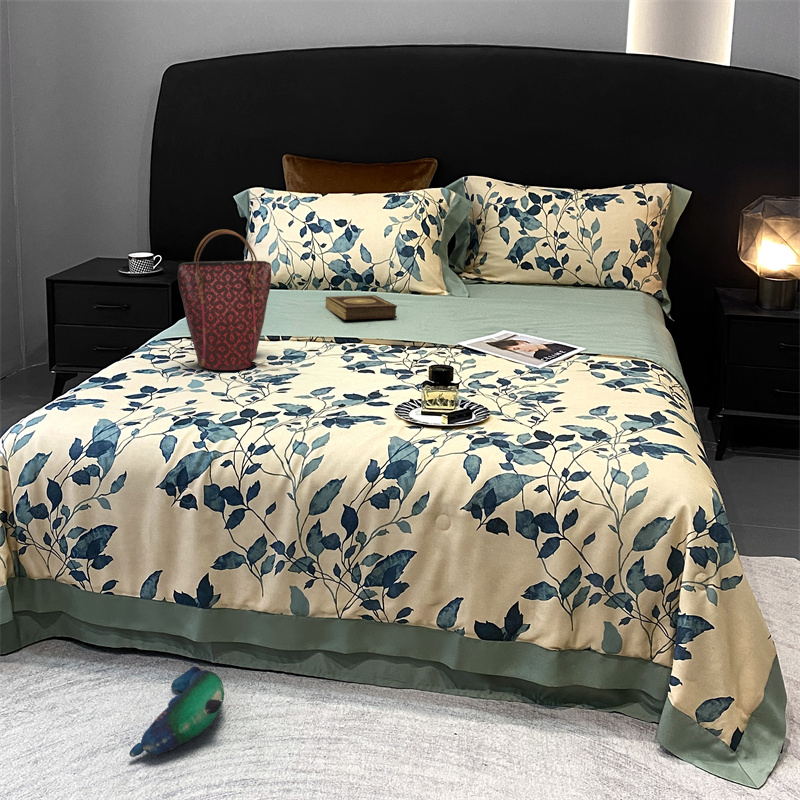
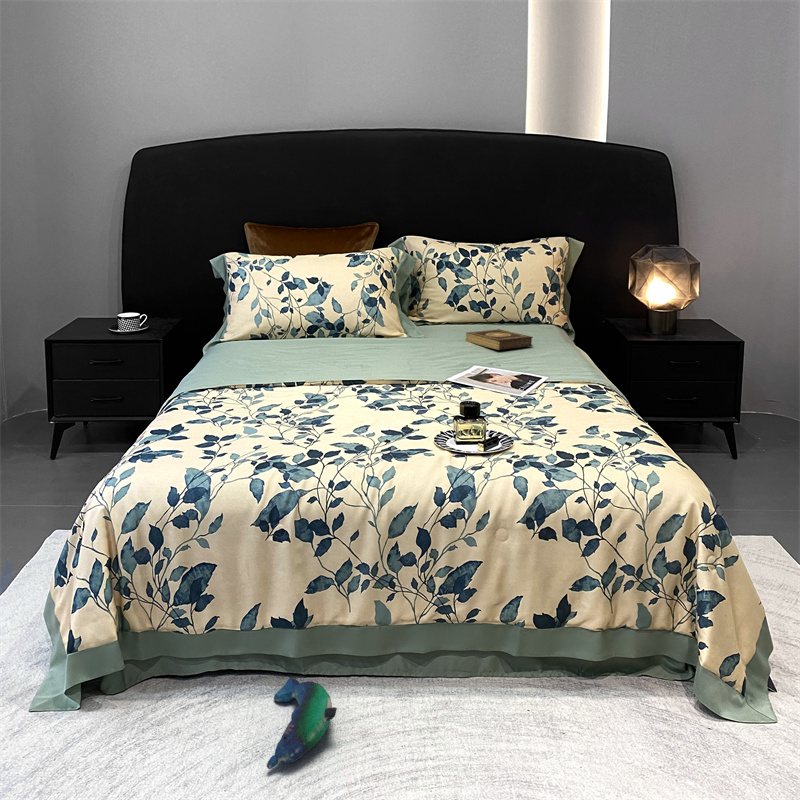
handbag: present [178,230,271,370] -> none [221,295,299,416]
book: present [326,295,397,320] -> present [466,329,533,350]

